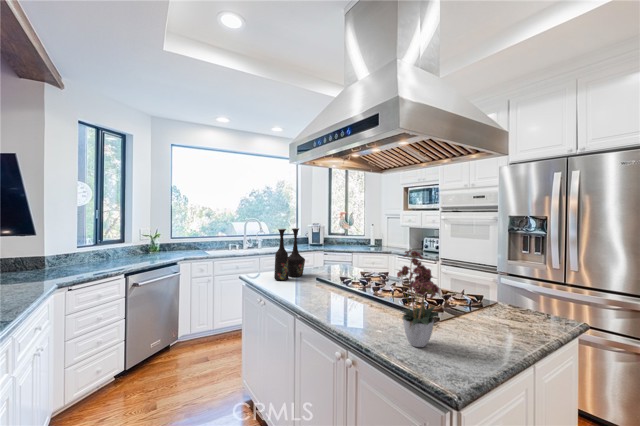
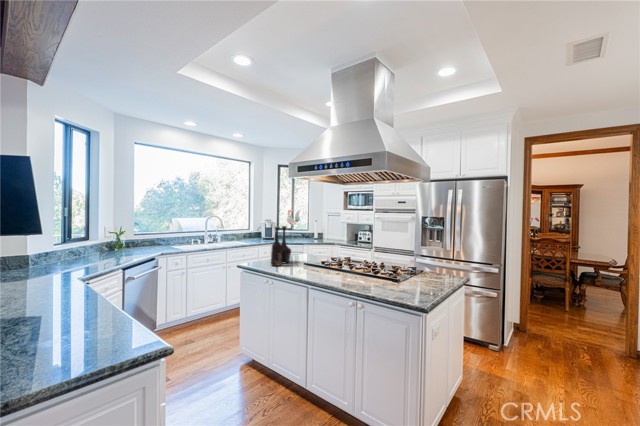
flower arrangement: present [397,250,440,347] -> none [383,238,416,294]

